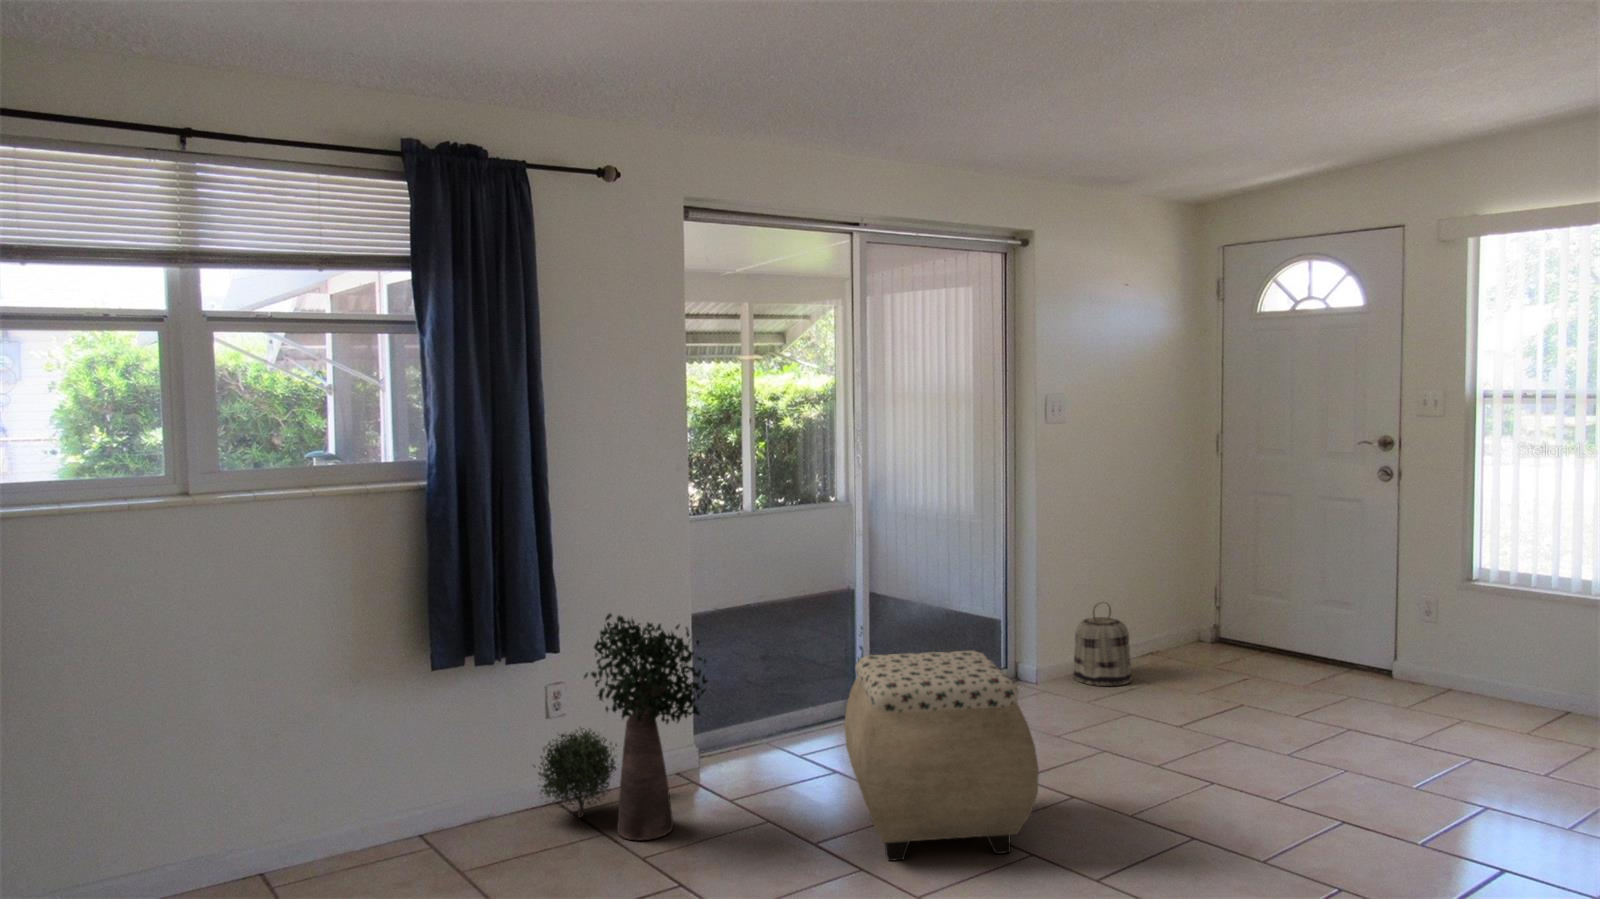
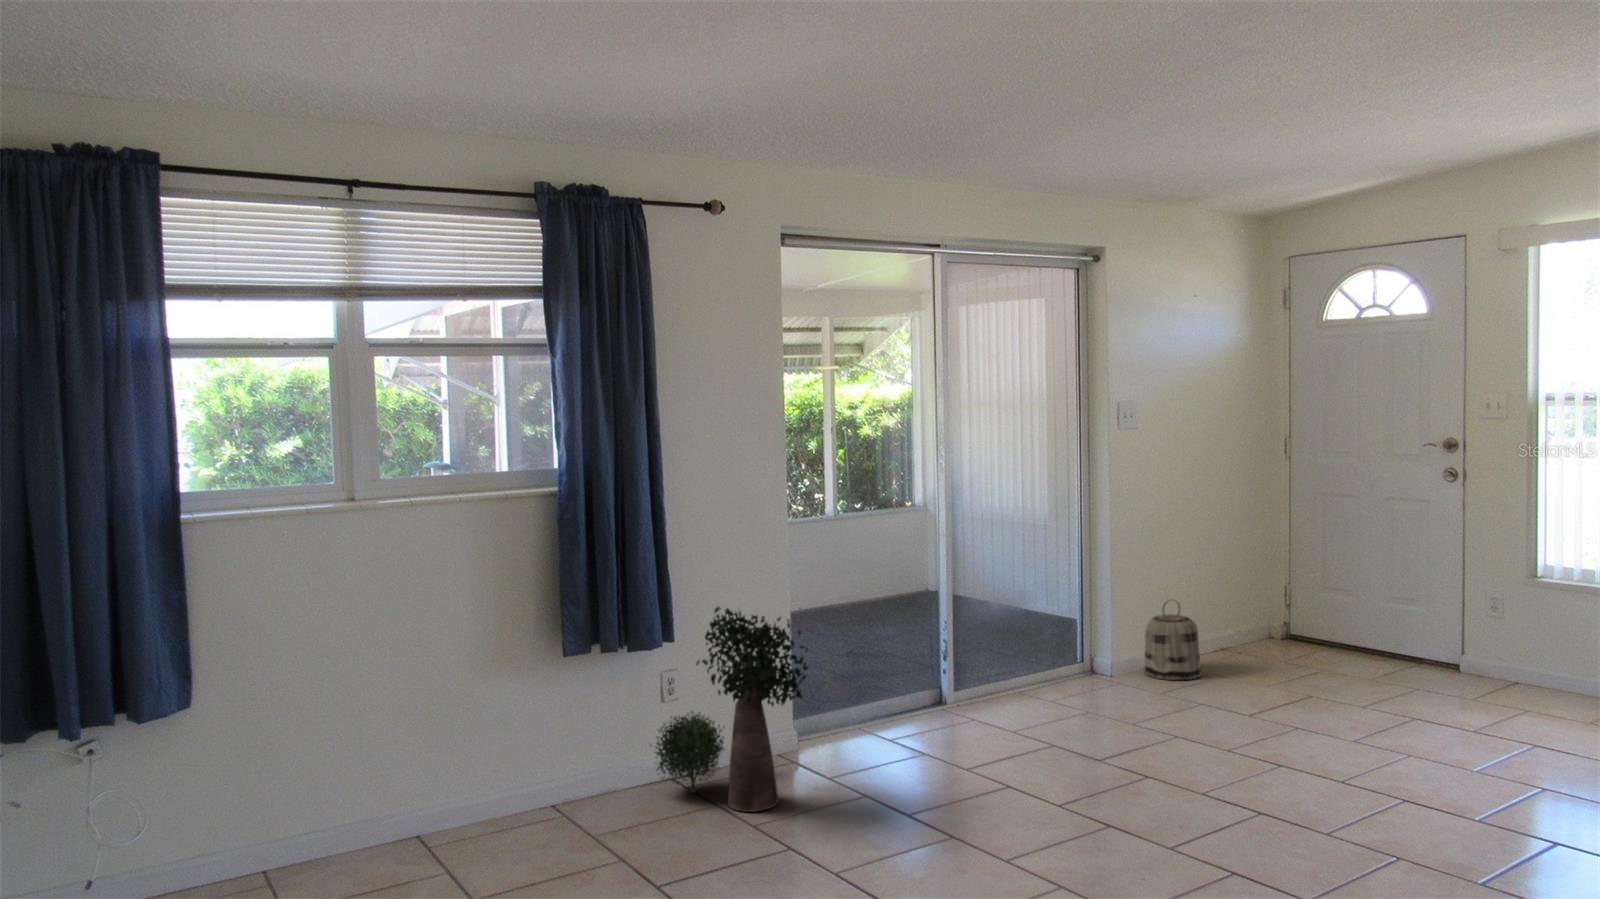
ottoman: present [845,651,1039,861] -> none [933,640,1116,830]

